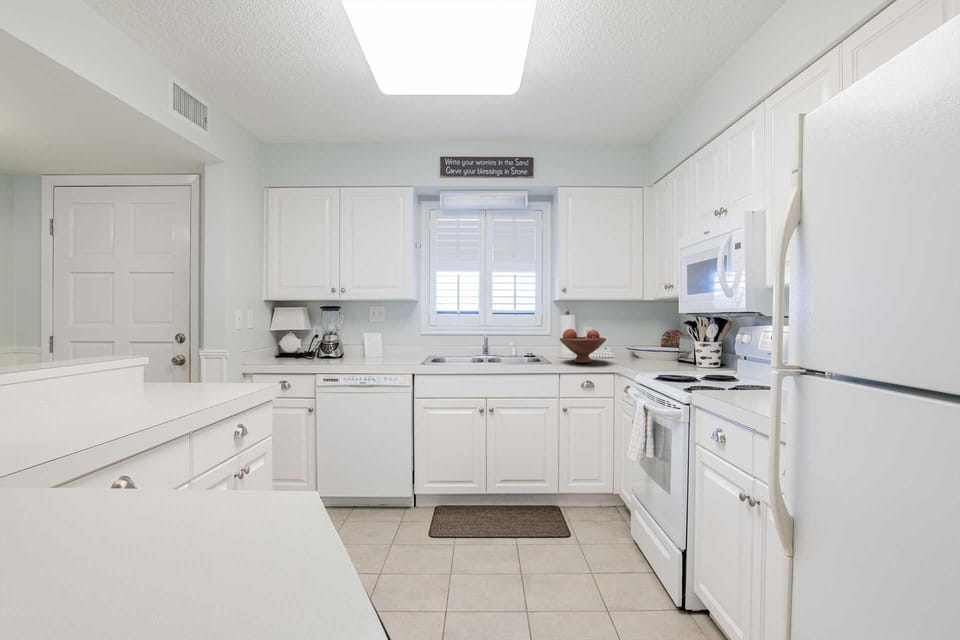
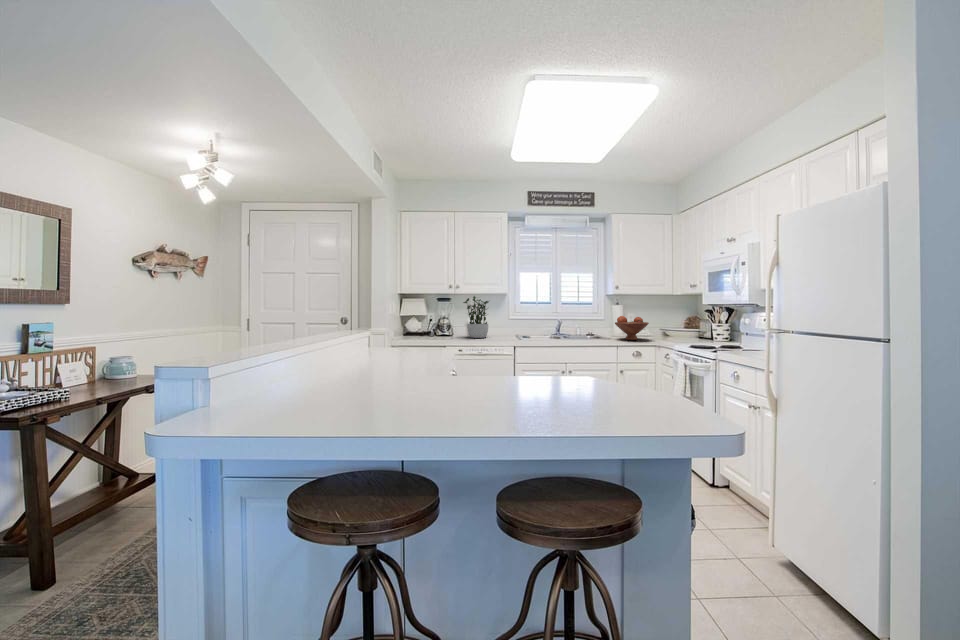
potted plant: none [350,302,393,360] -> present [463,296,489,338]

